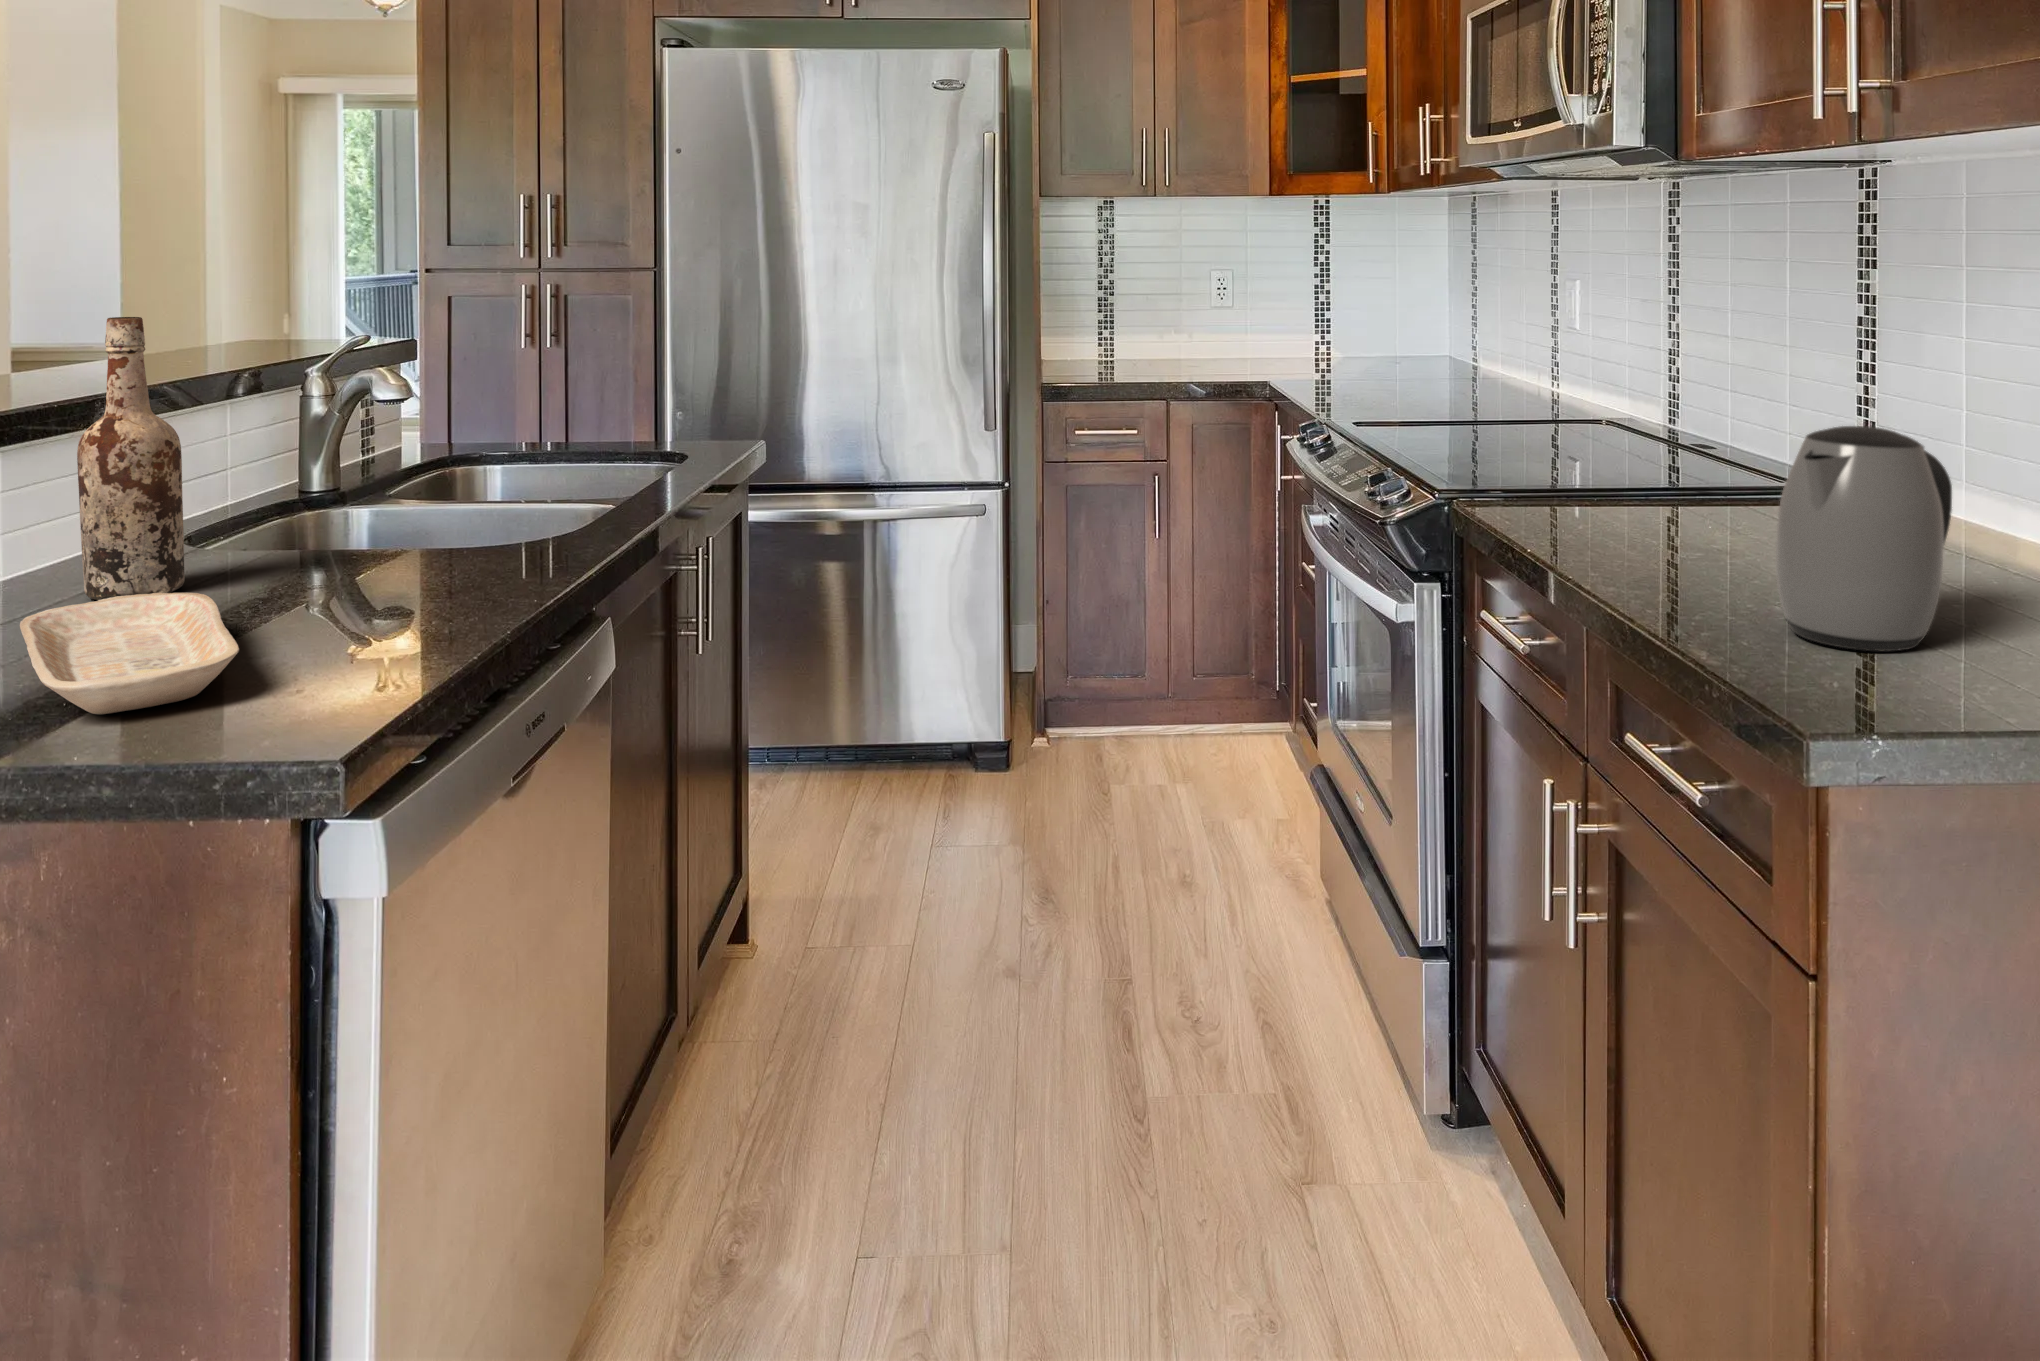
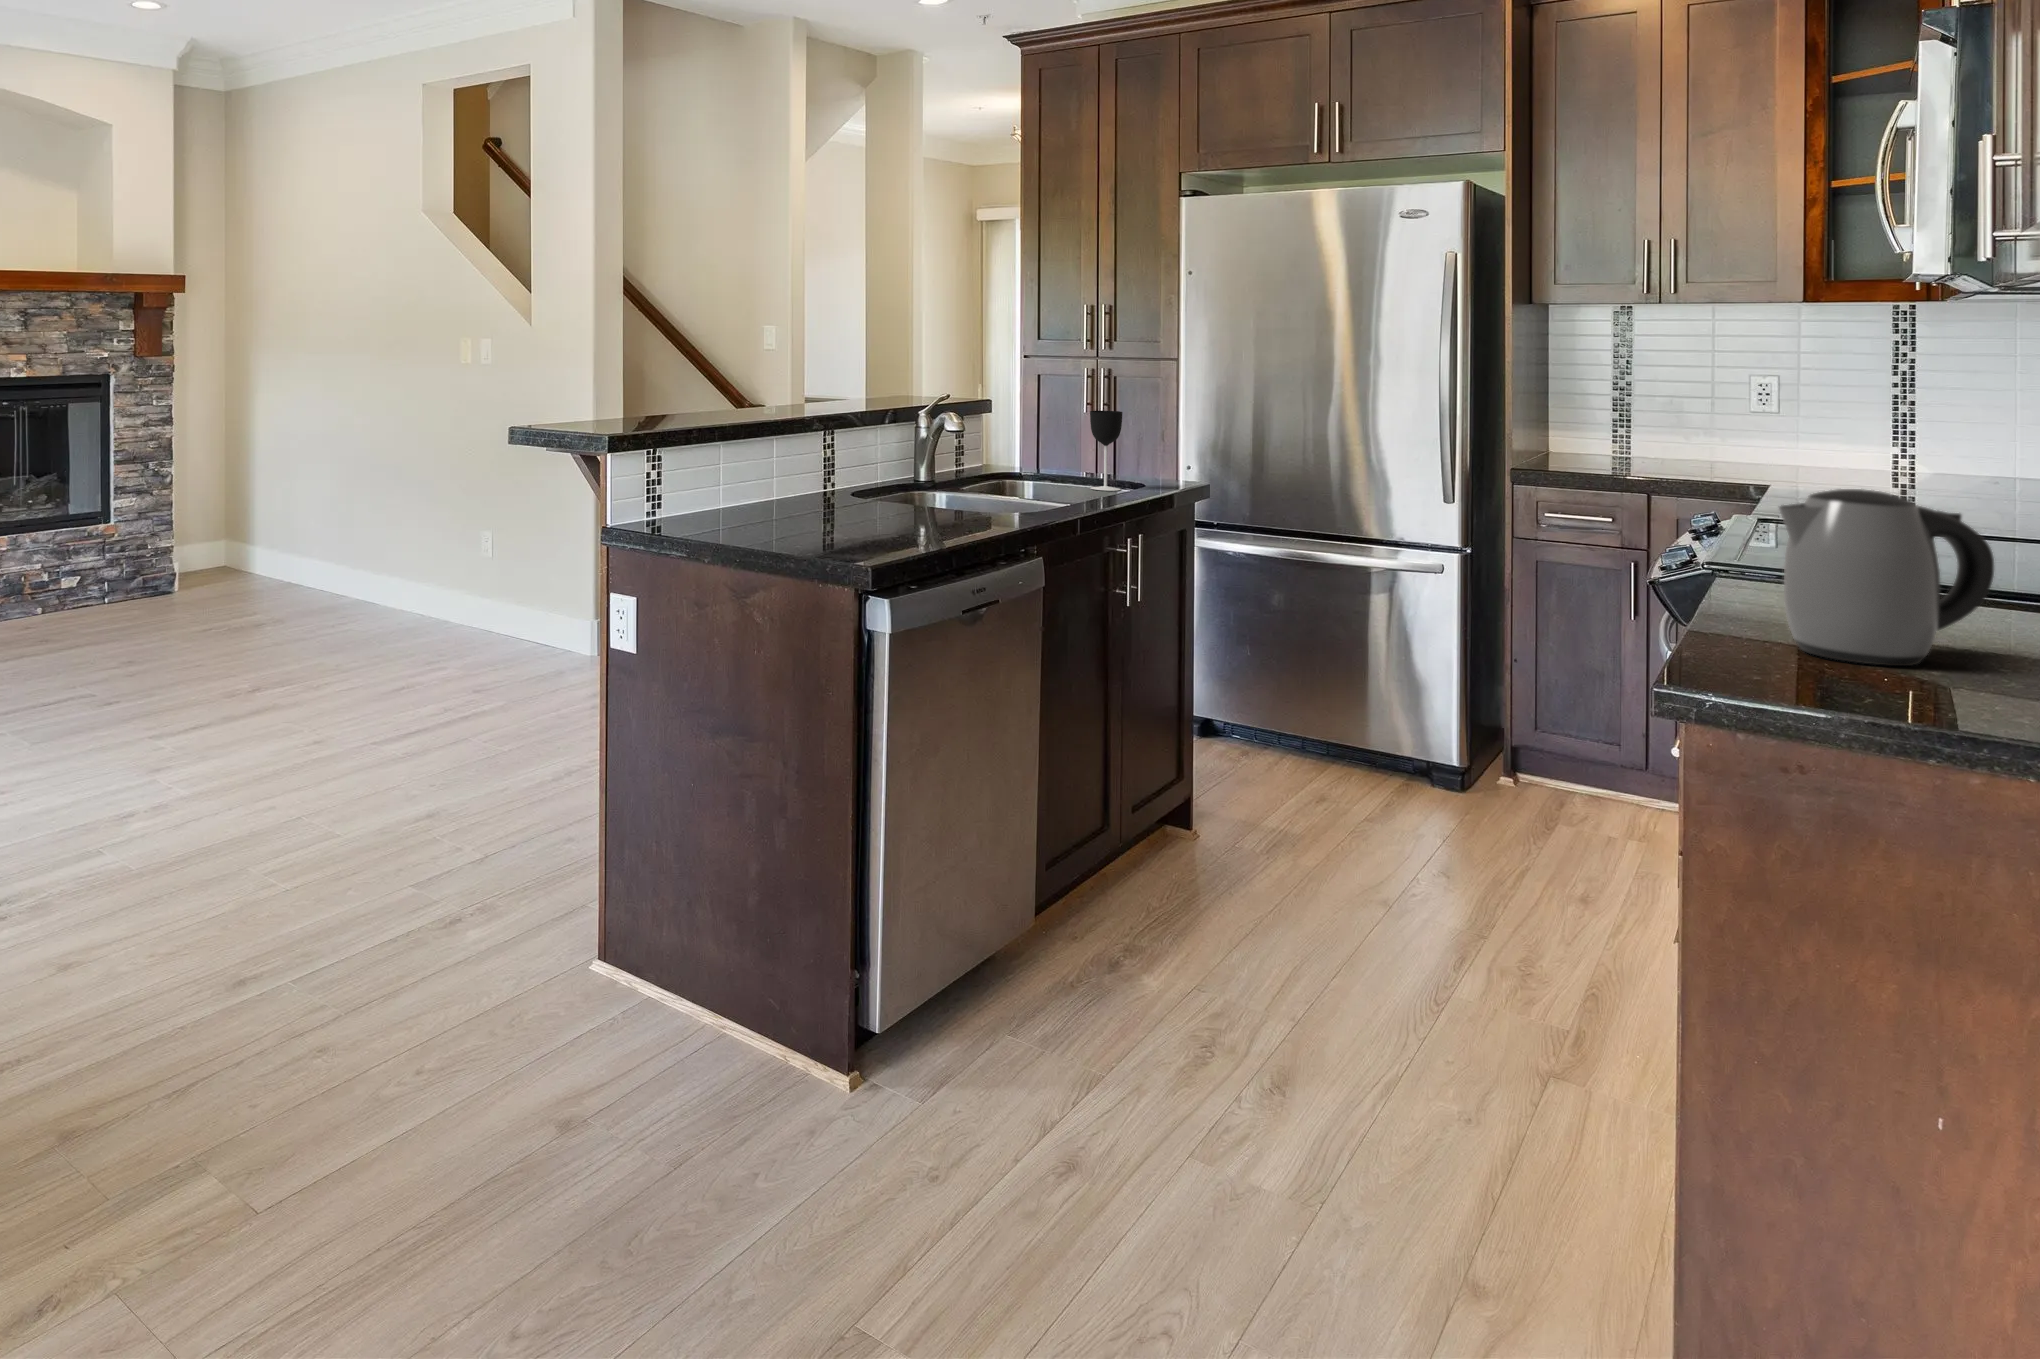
wine bottle: present [77,317,185,600] -> none [794,374,836,508]
wine glass: none [612,350,662,473] -> present [1090,411,1122,491]
tray: present [20,593,239,714] -> none [761,499,833,535]

